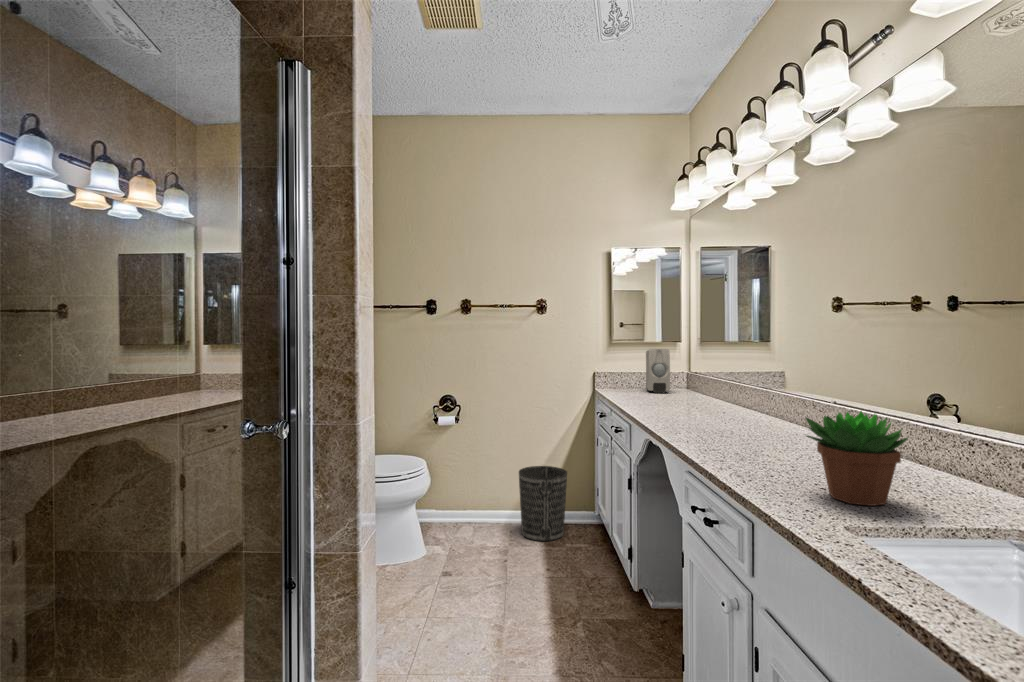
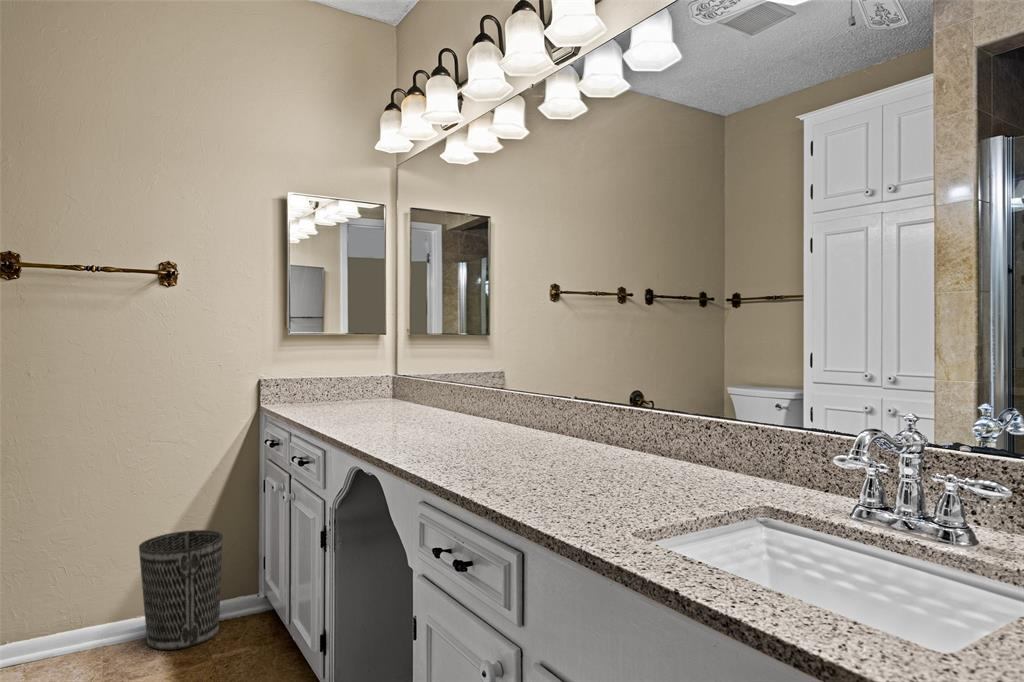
soap dispenser: present [646,349,670,393] -> none [334,345,369,406]
succulent plant: present [806,411,908,506] -> none [571,397,677,507]

